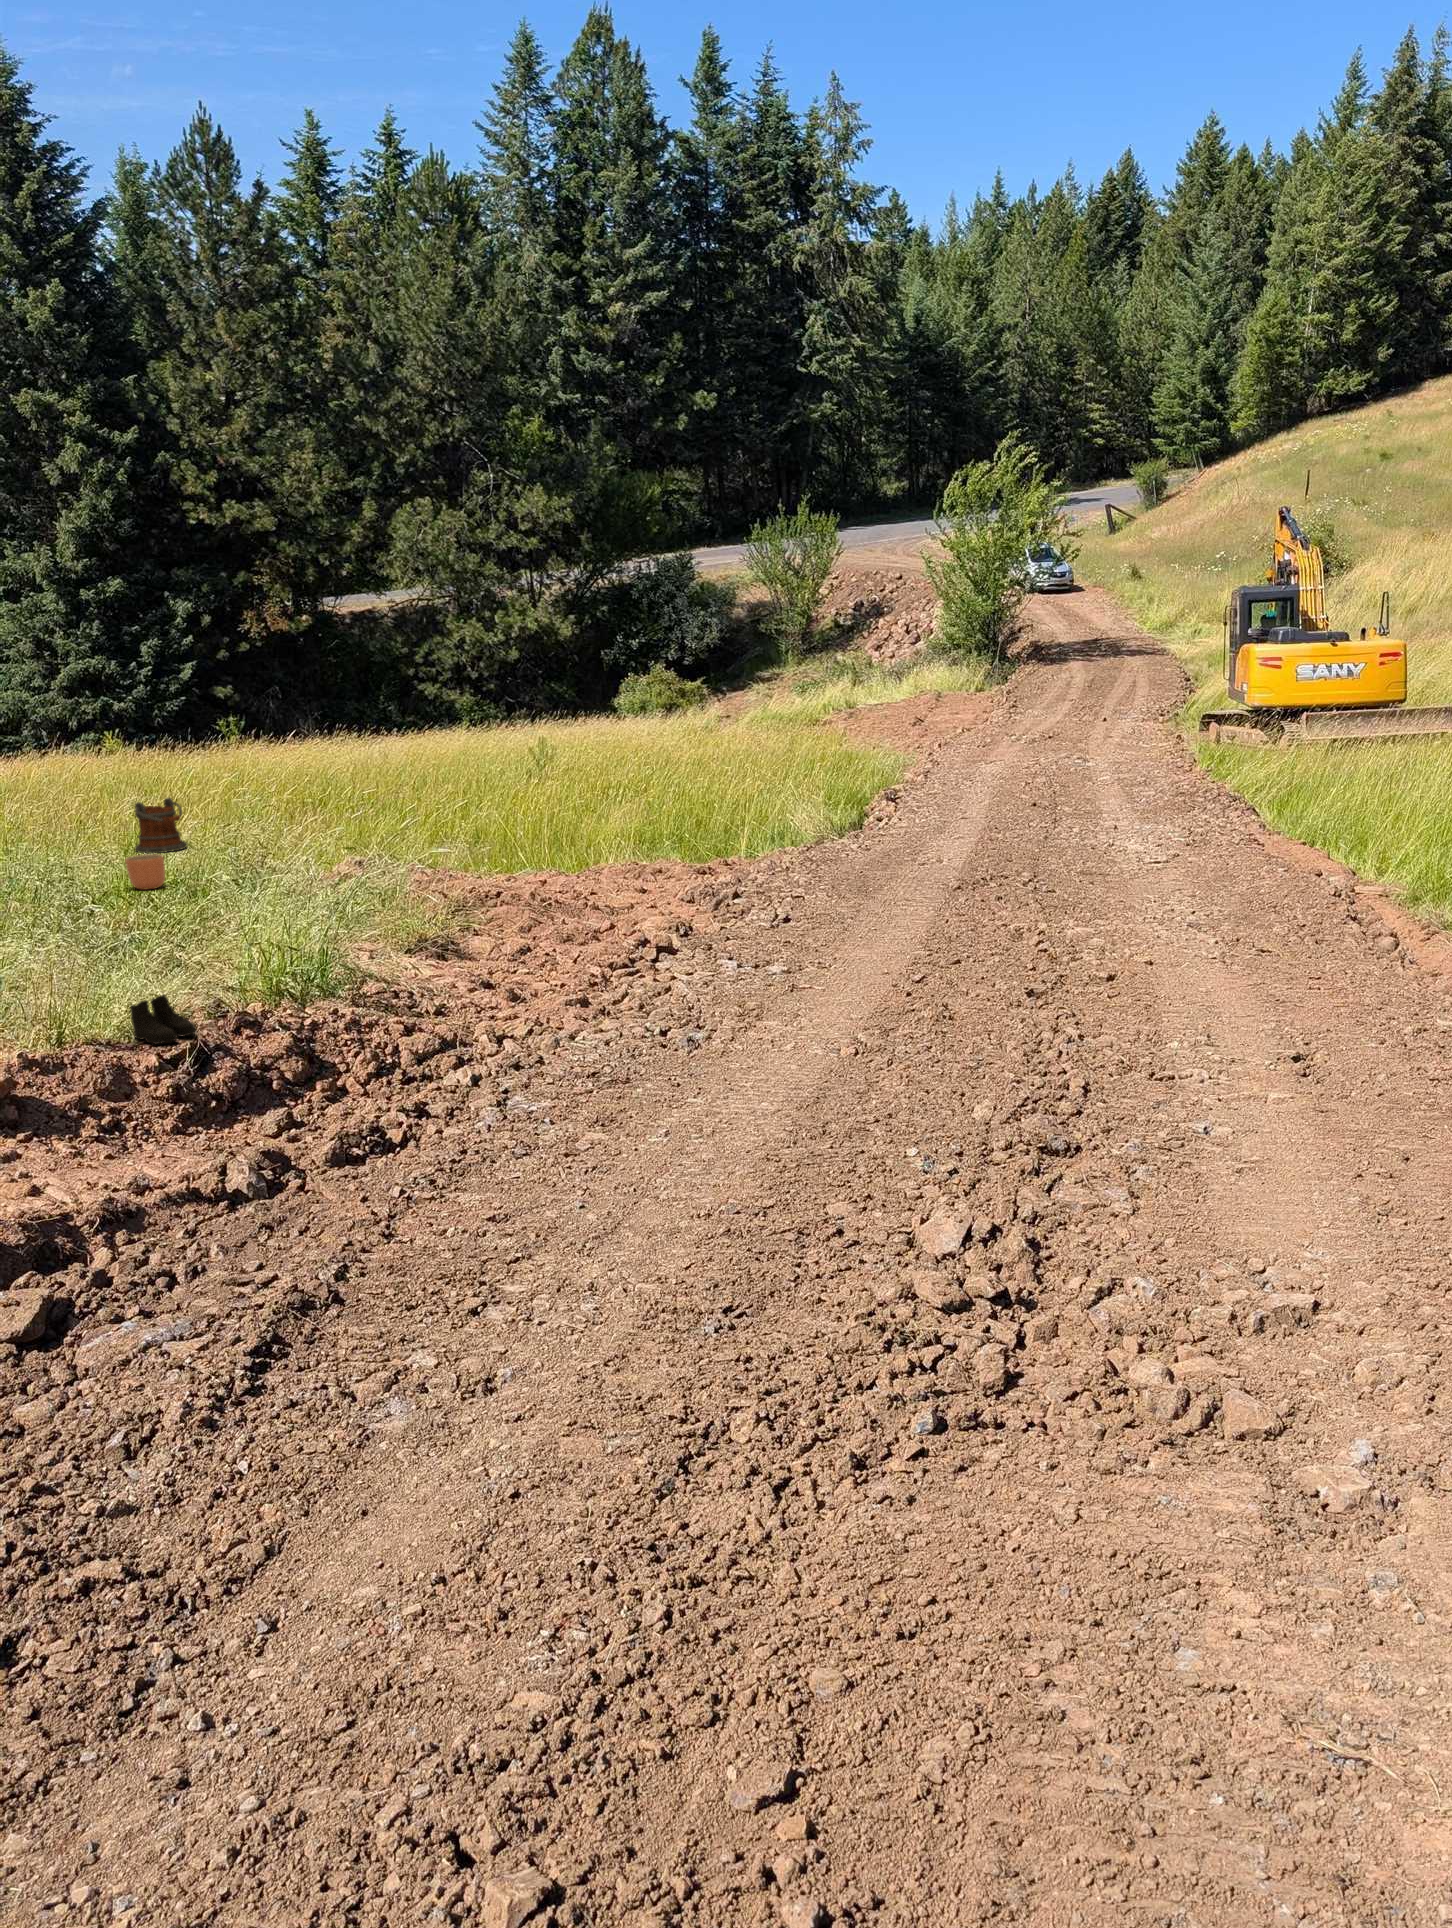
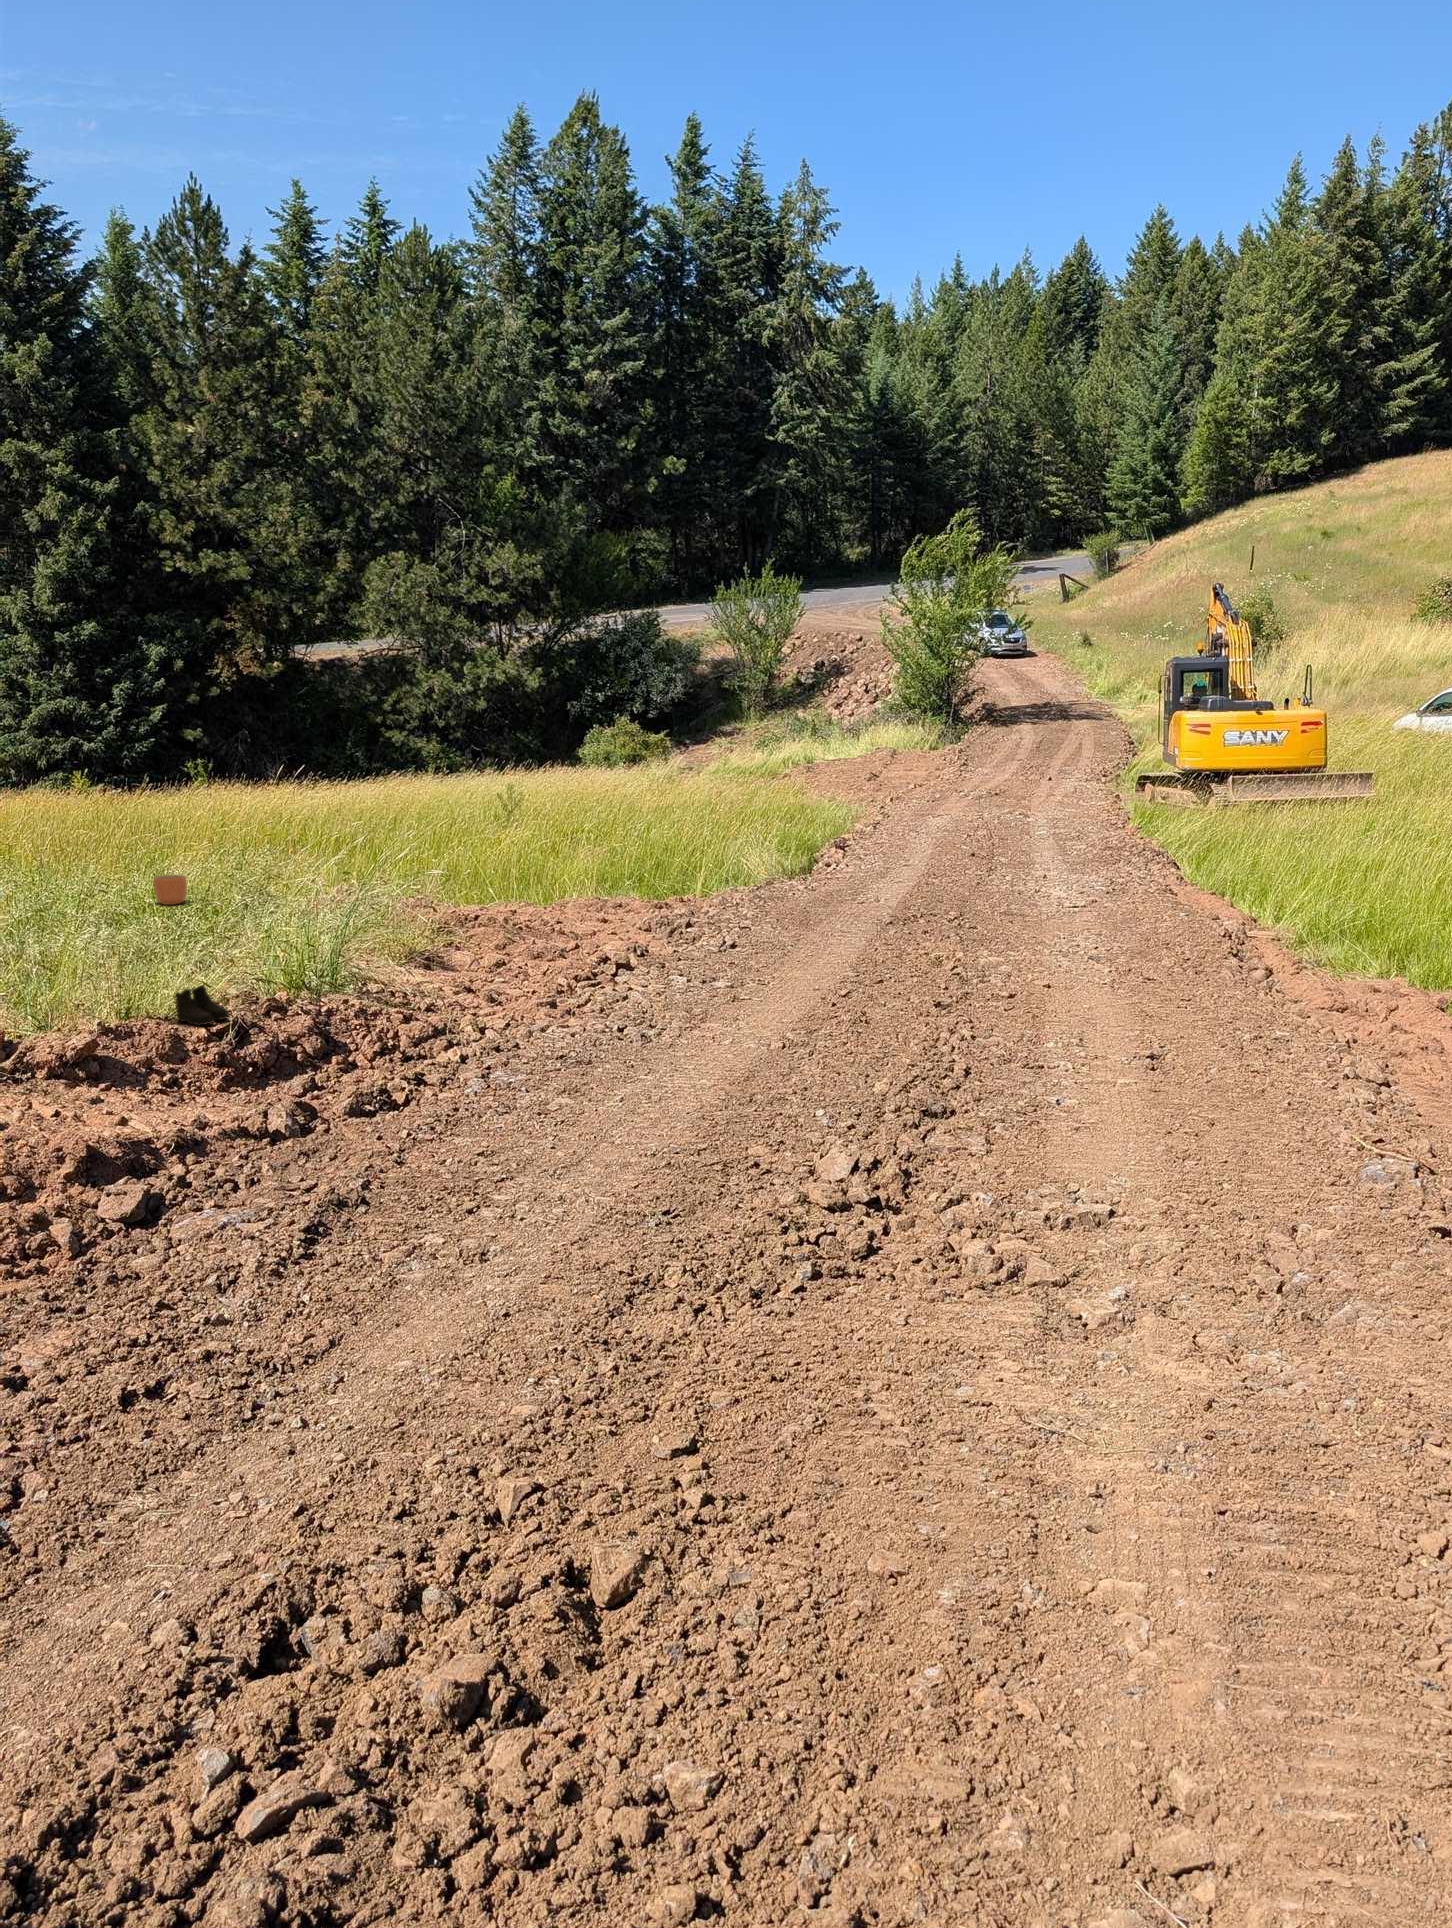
bucket: present [135,798,188,853] -> none [151,827,198,876]

